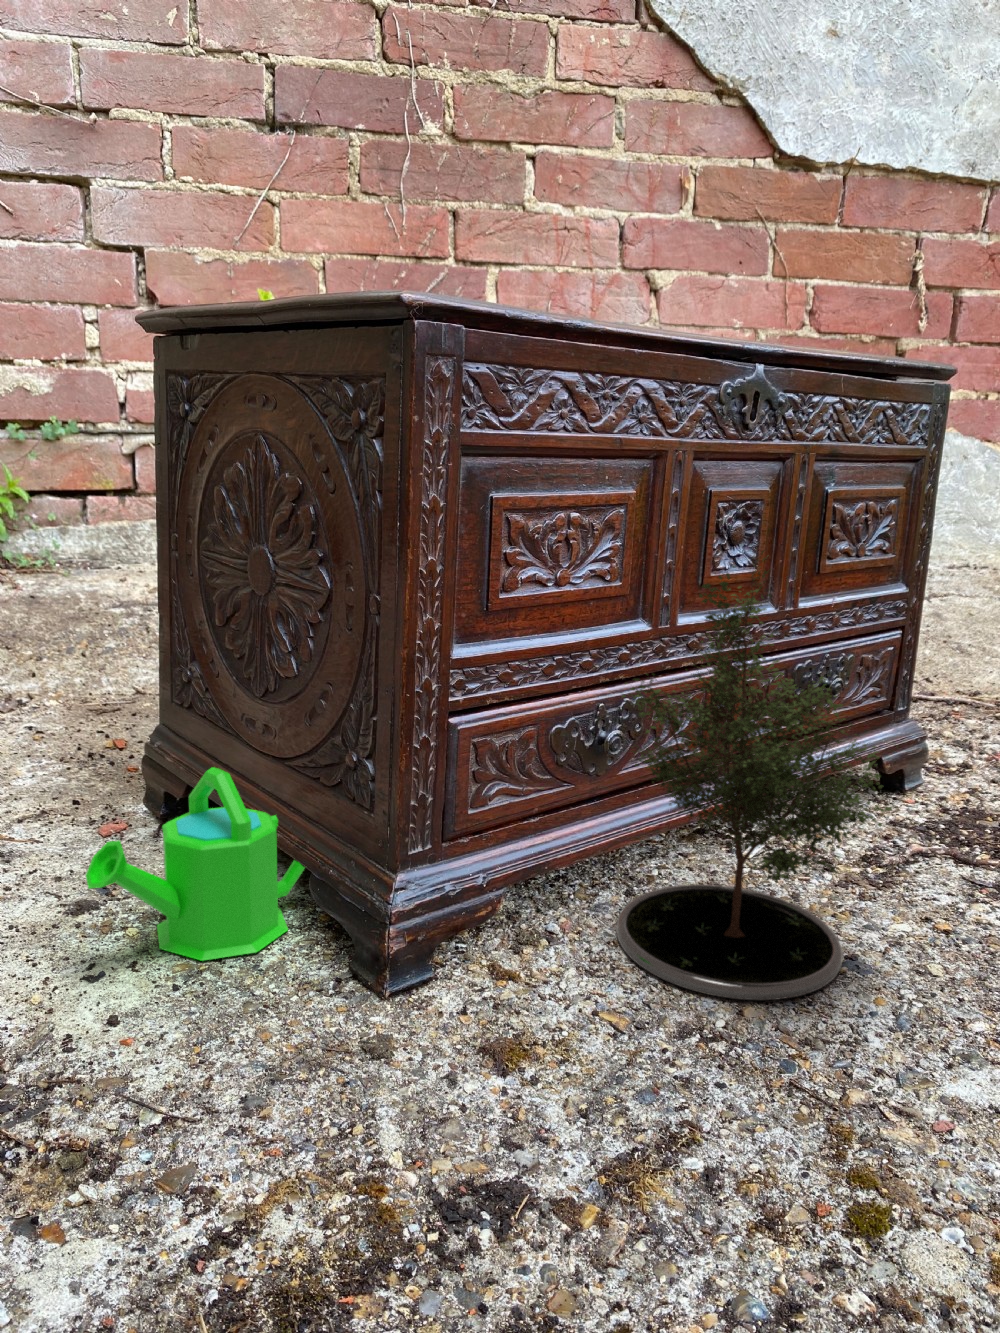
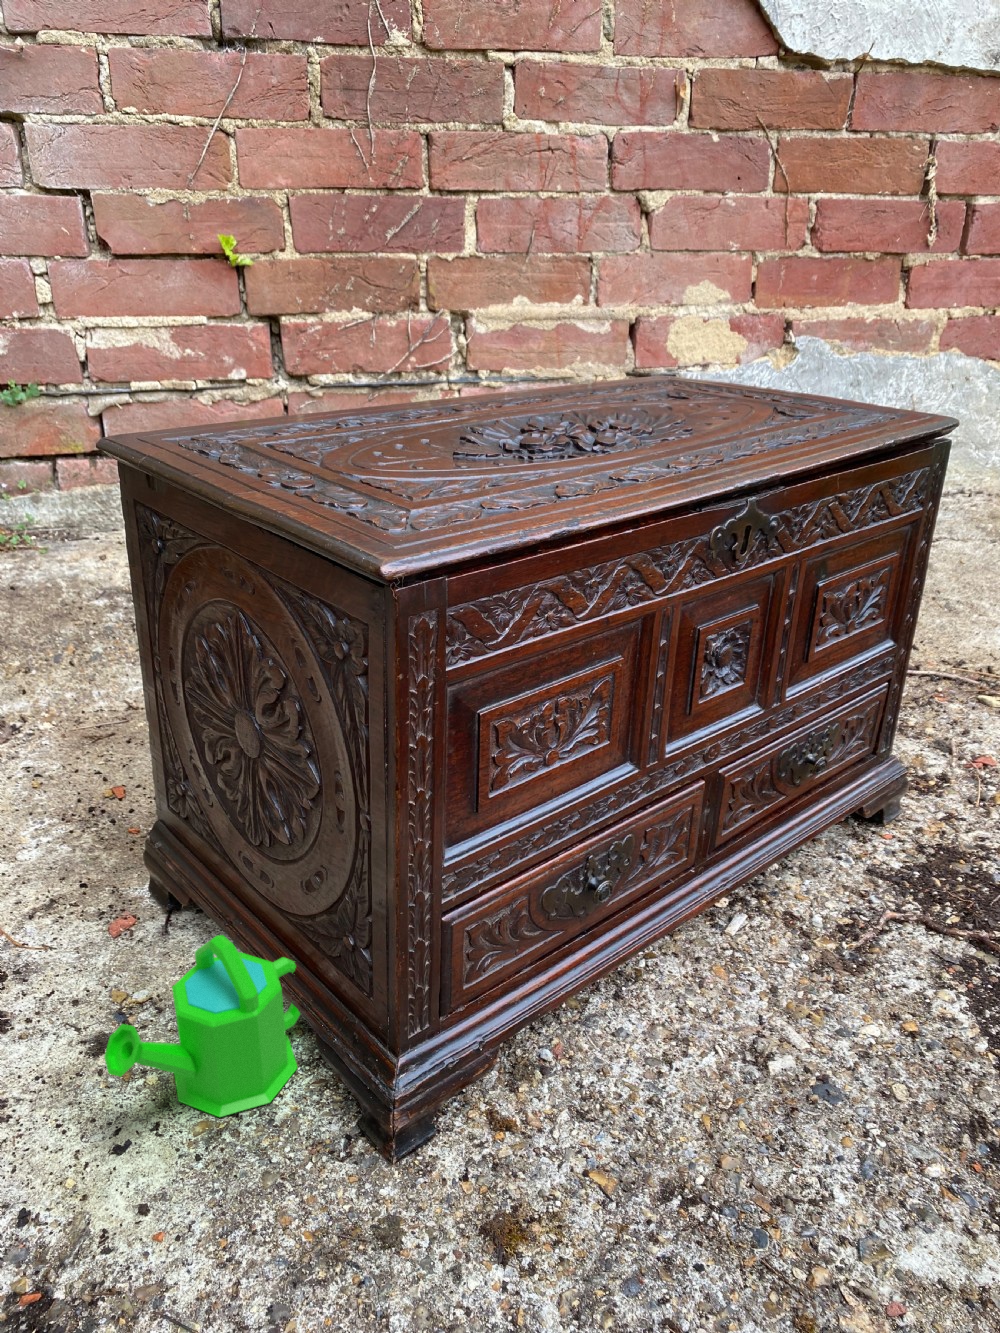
potted tree: present [616,550,893,1000] -> none [605,752,874,1149]

